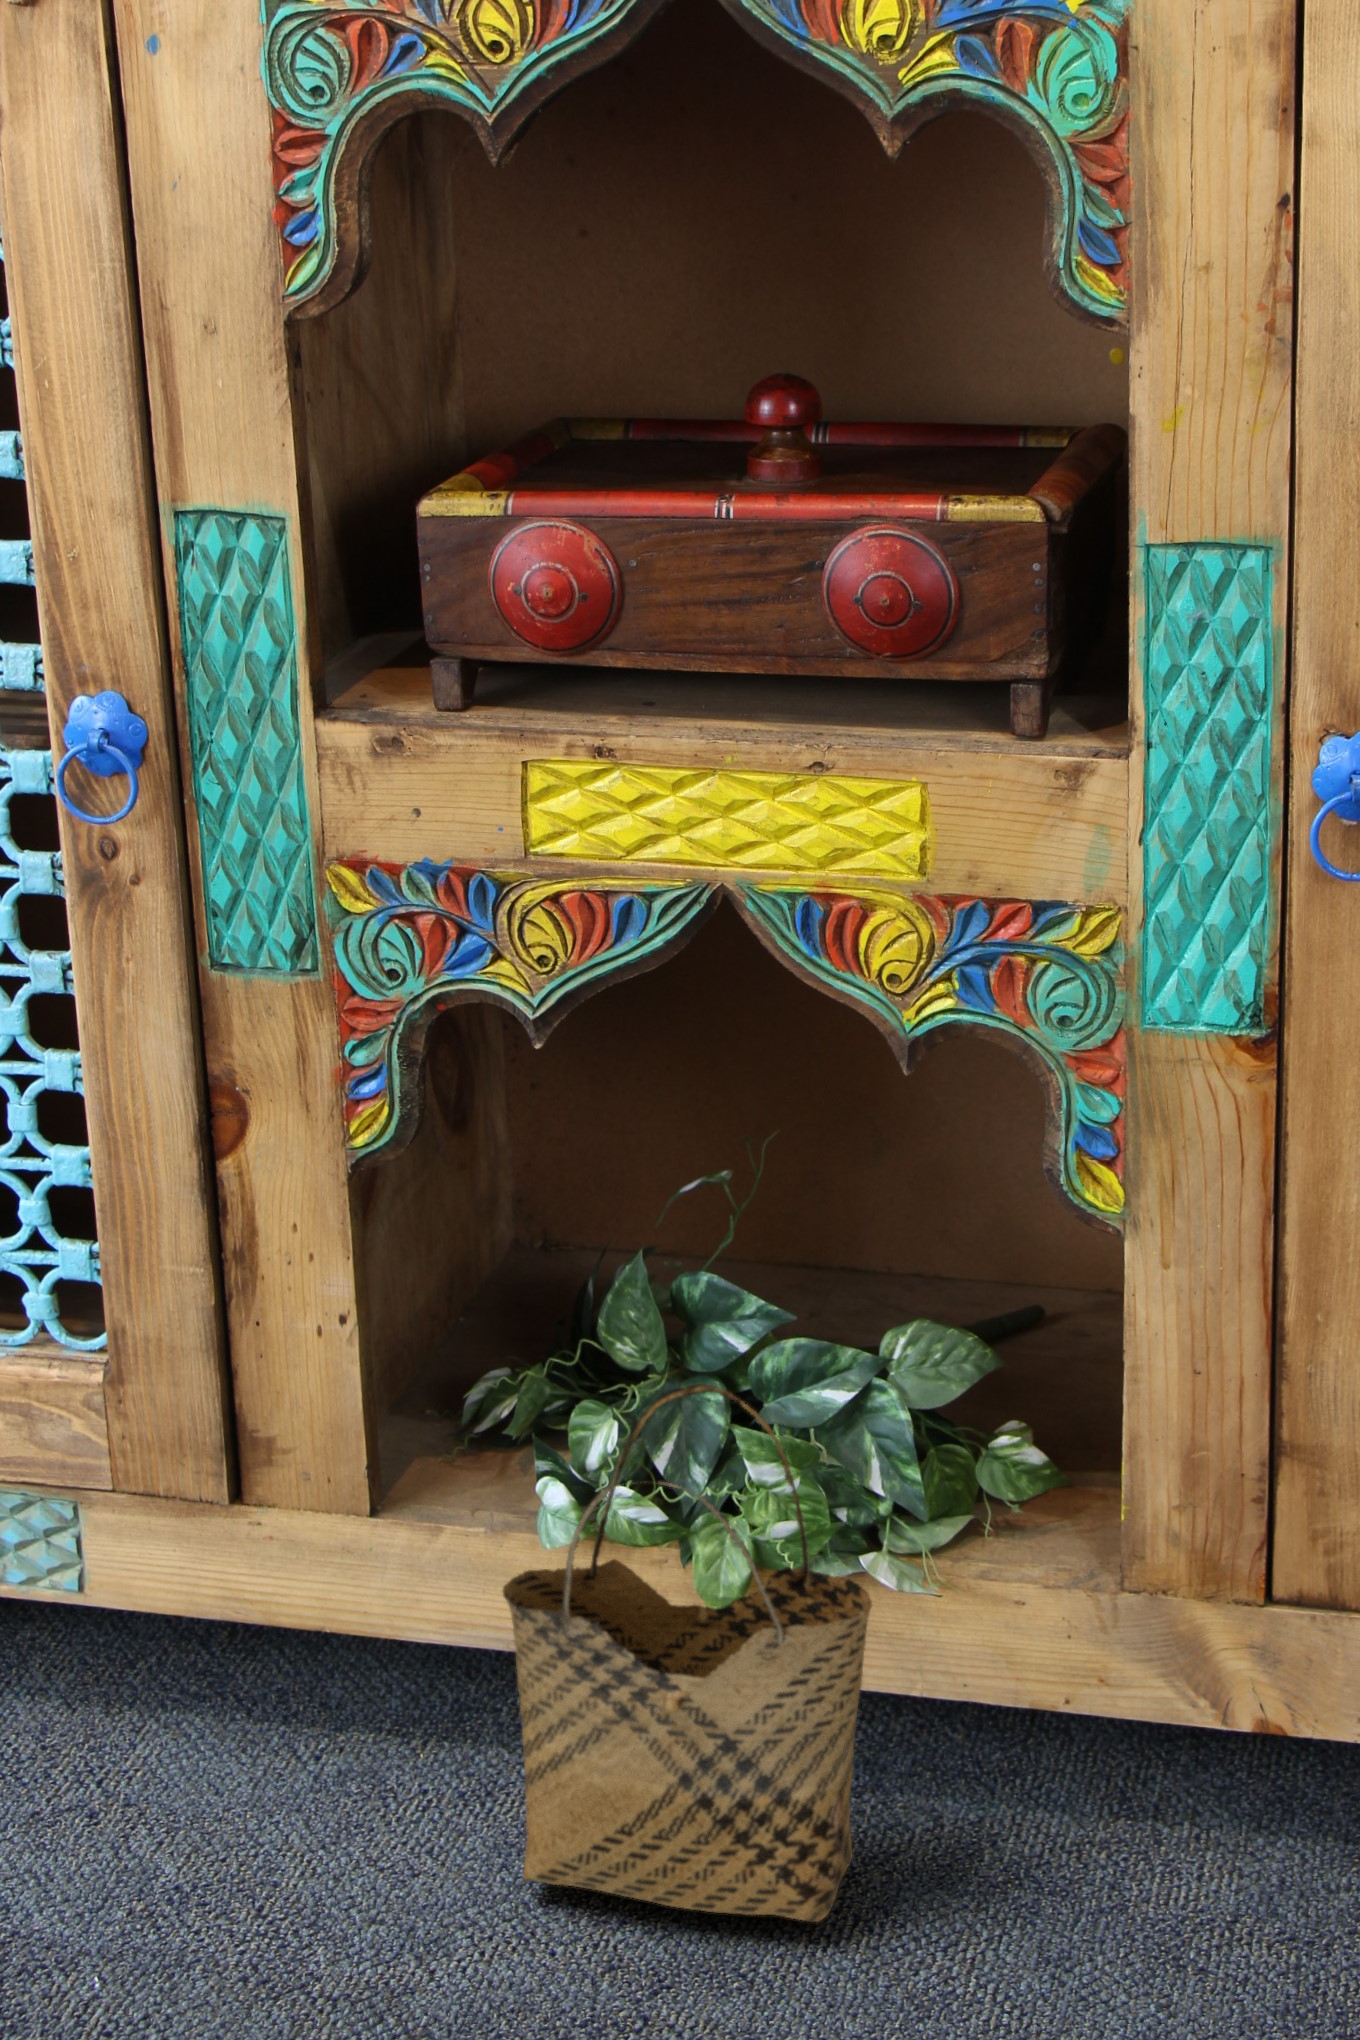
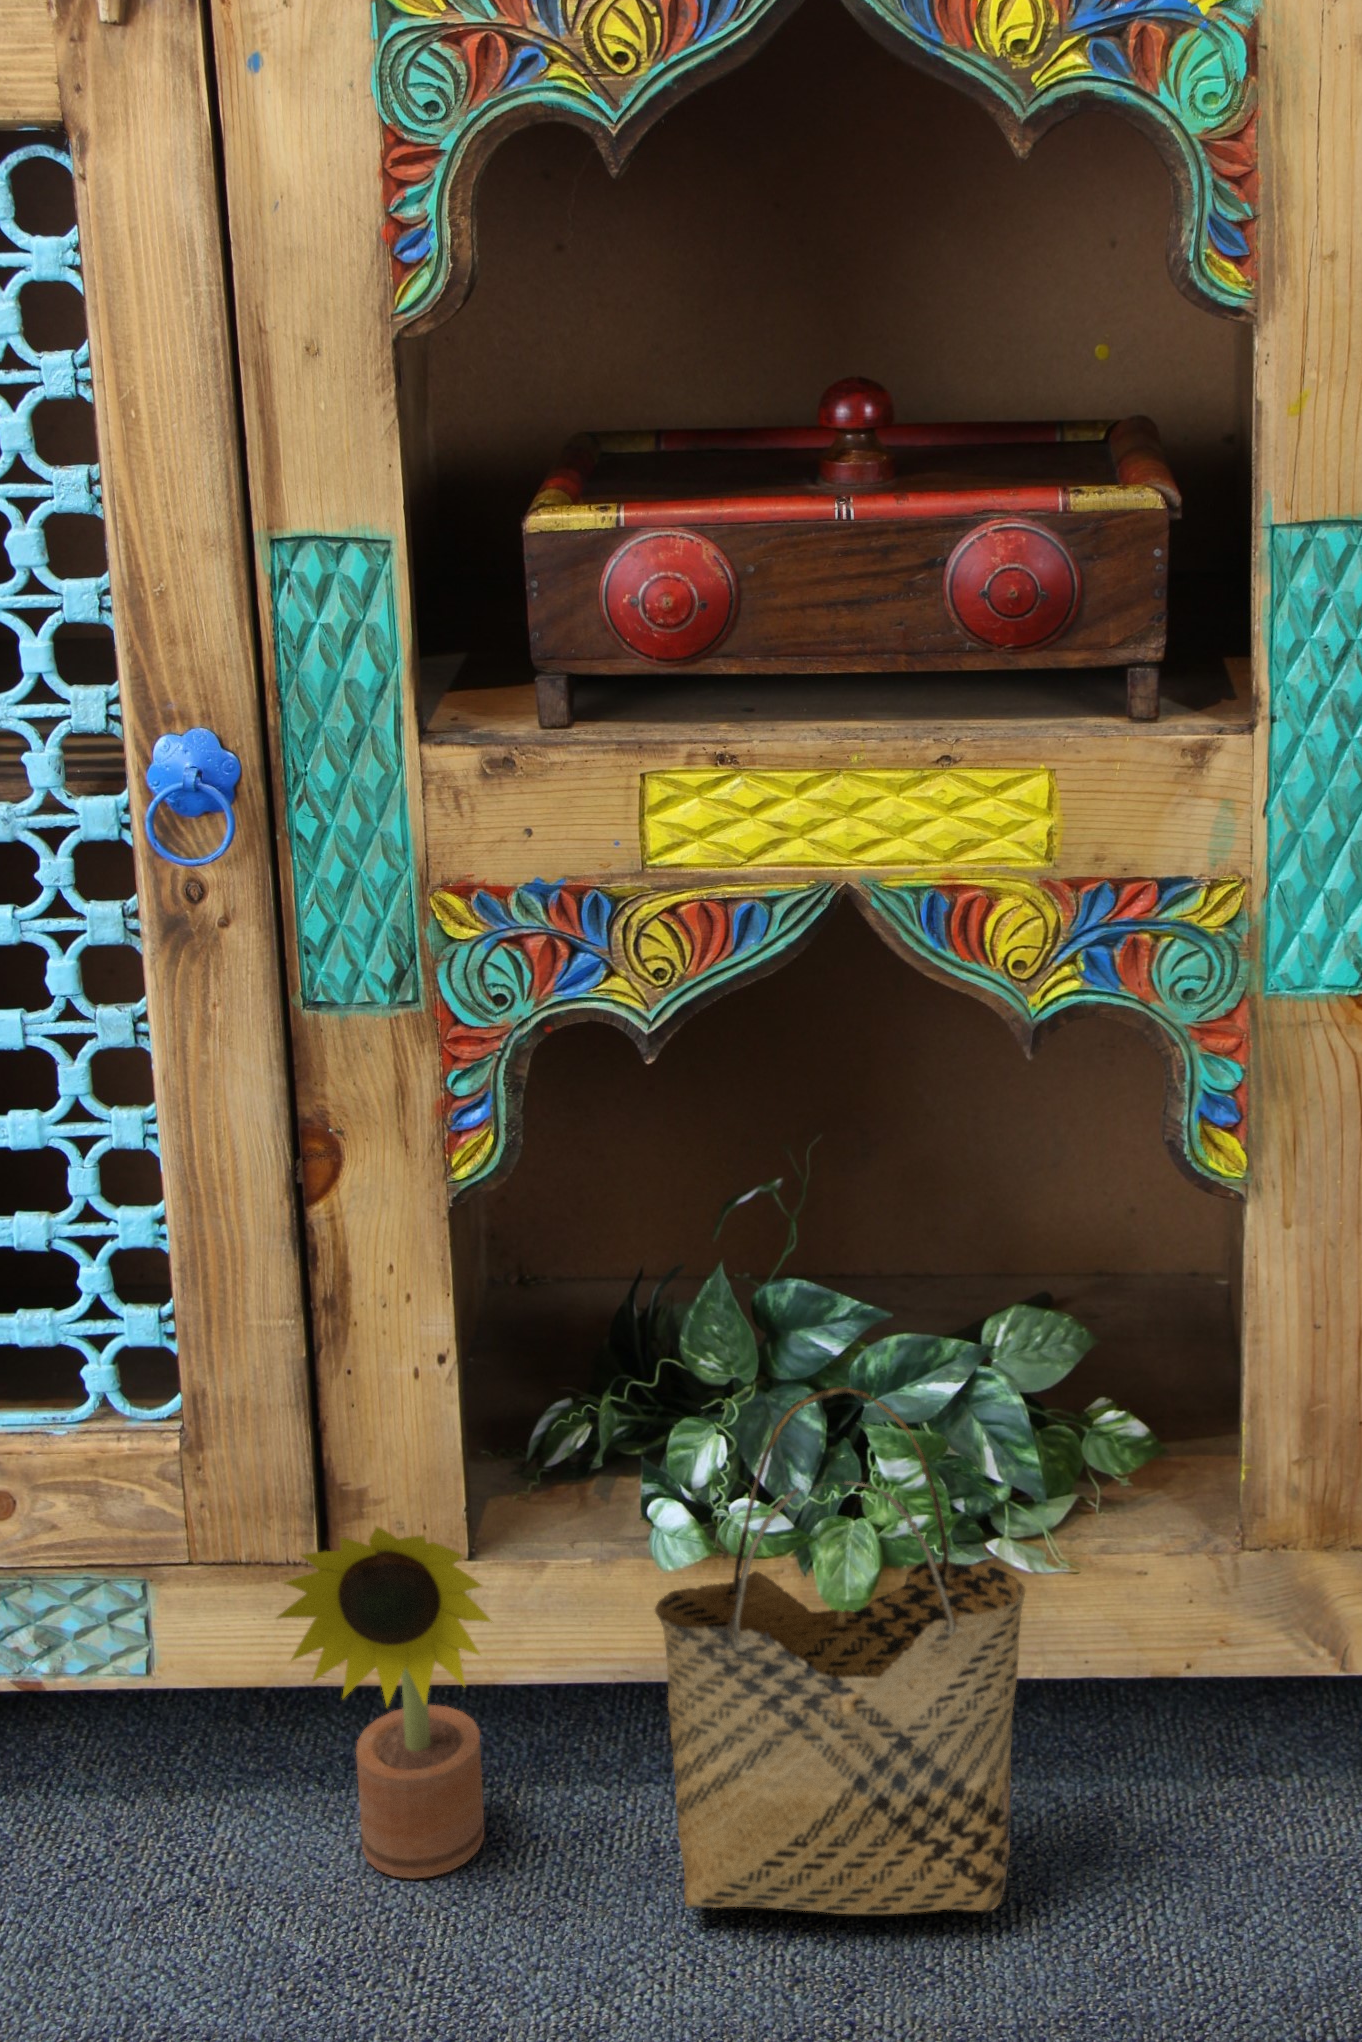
decorative plant: none [144,1480,371,1820] -> present [277,1527,492,1879]

